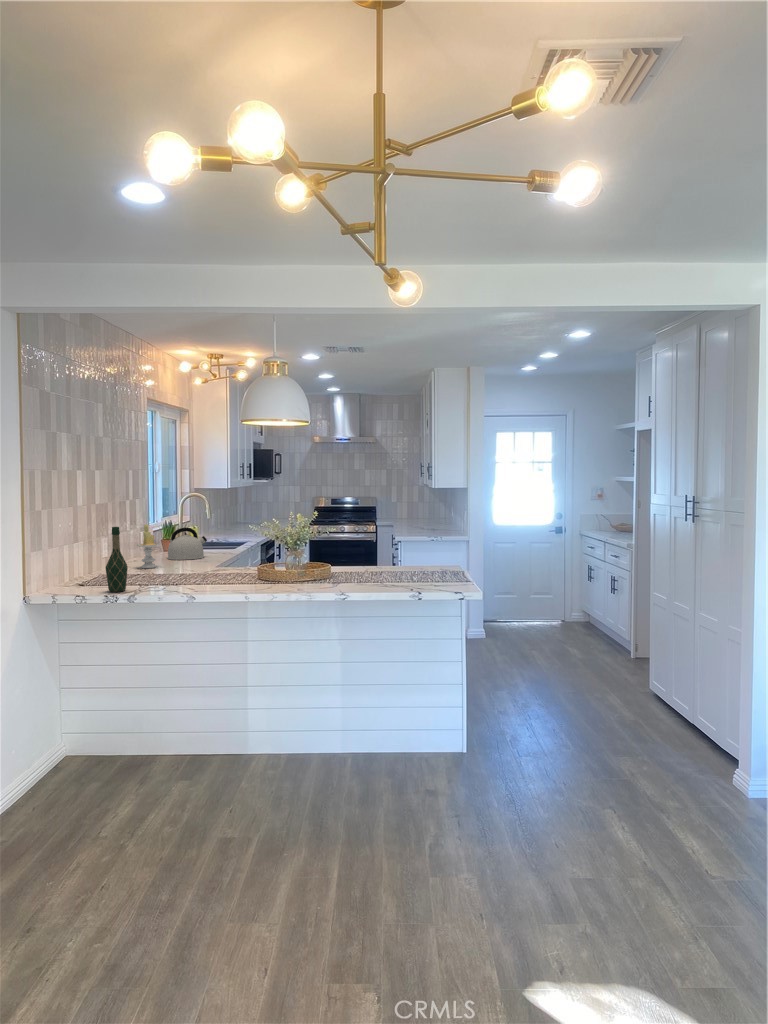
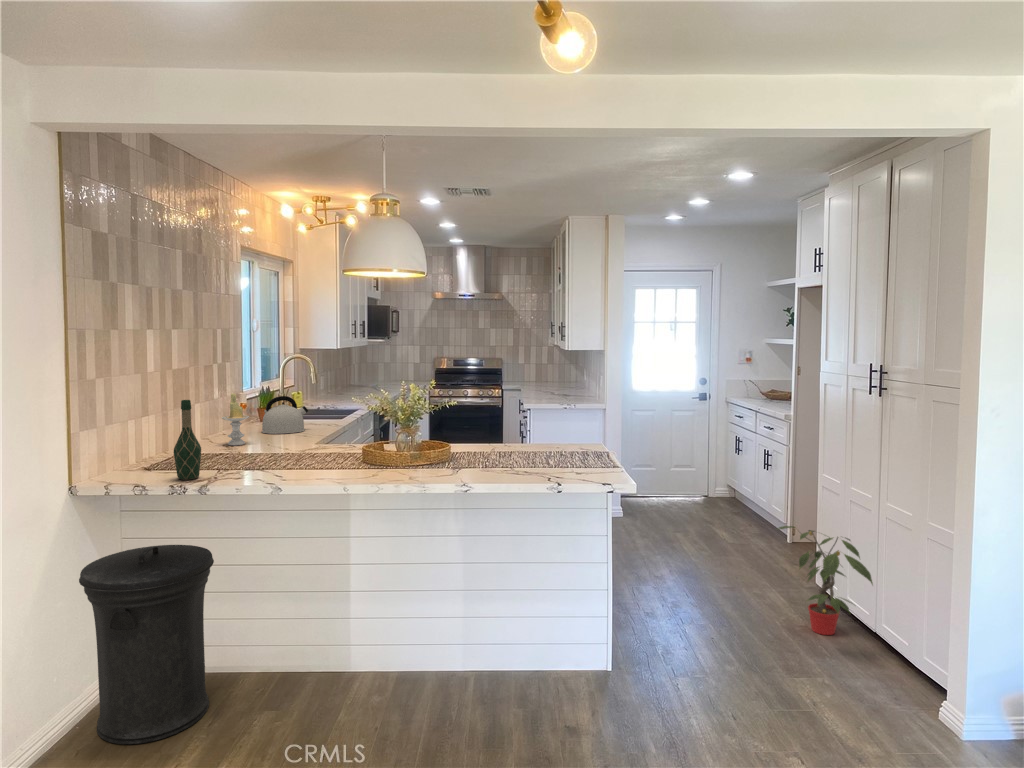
potted plant: none [608,636,688,727] -> present [779,526,873,635]
trash can: none [31,648,137,806] -> present [79,545,214,745]

